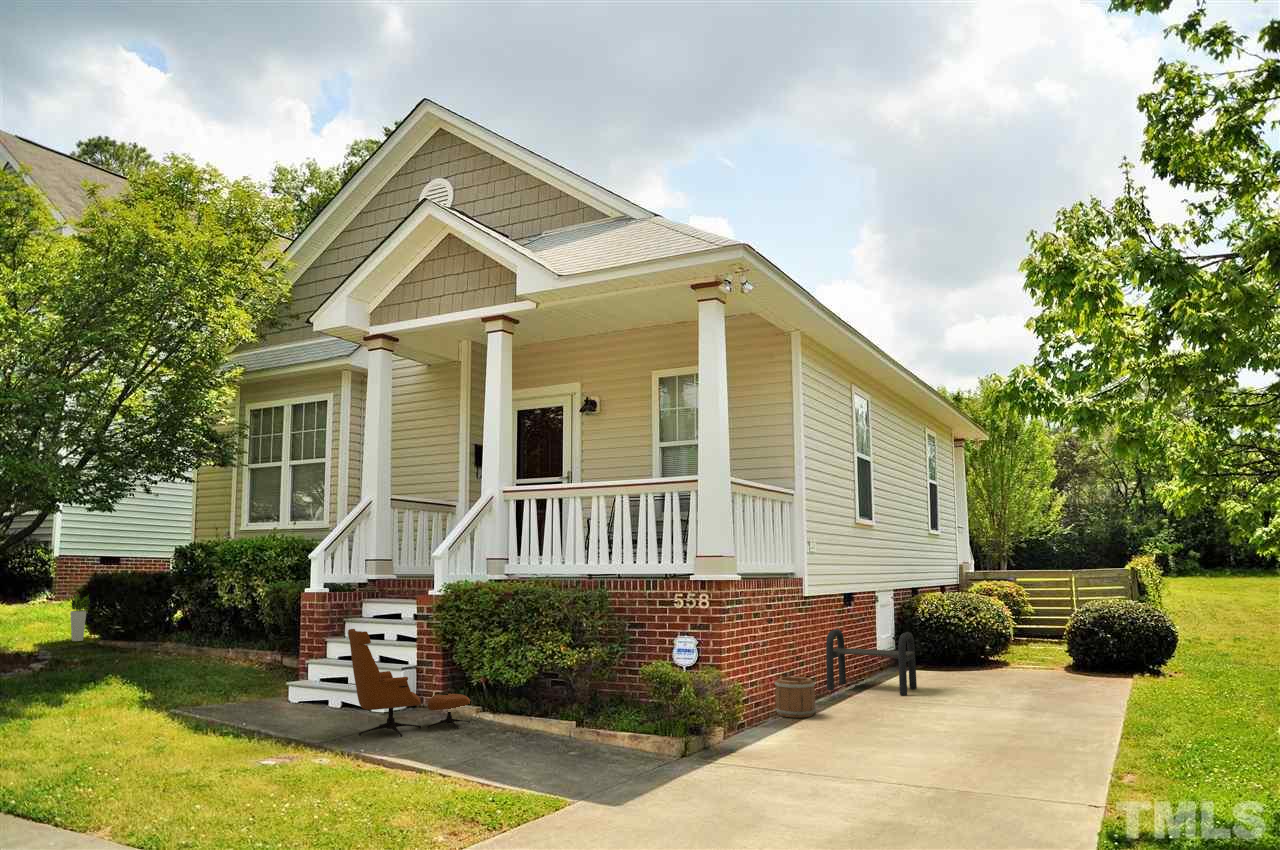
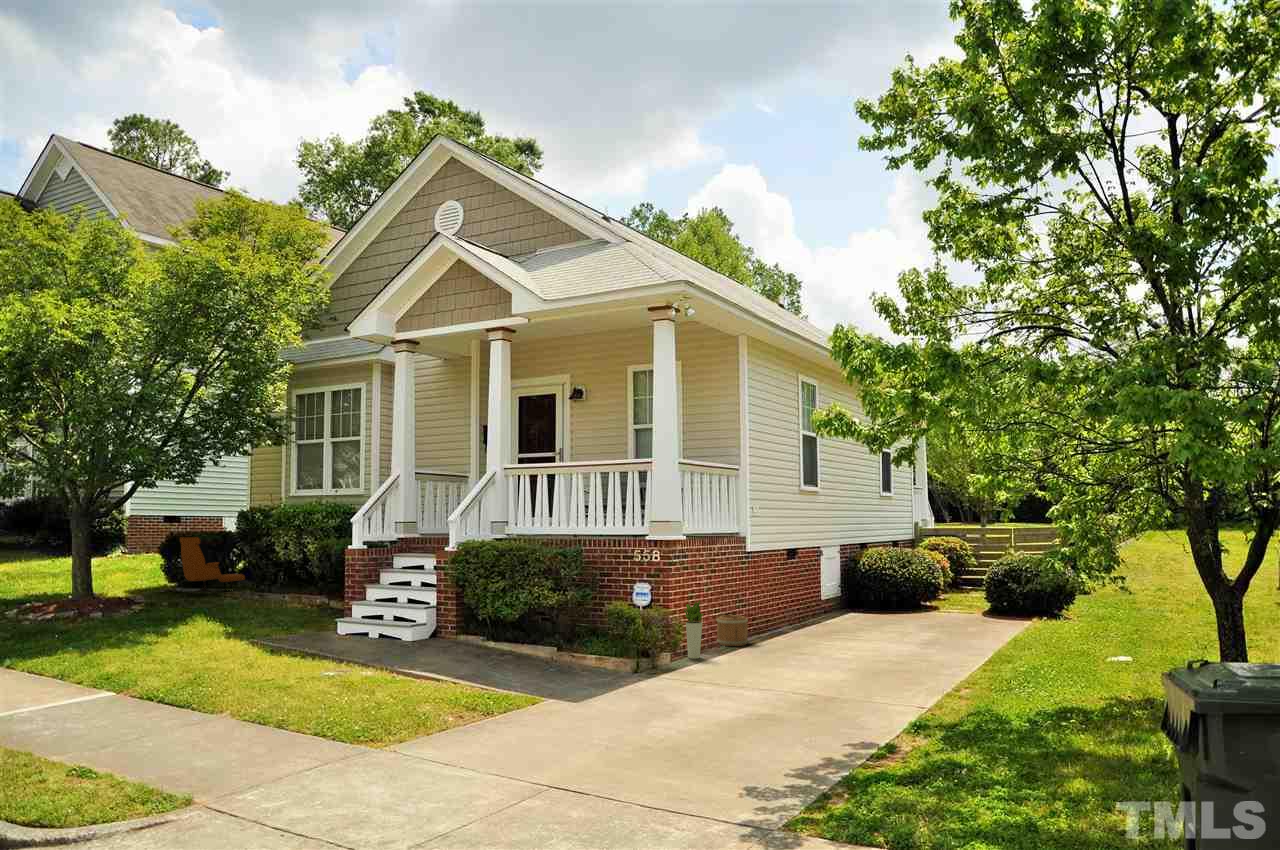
planter: present [70,594,90,641] -> present [684,601,703,659]
lounge chair: present [348,629,470,737] -> present [180,537,245,594]
bench: present [826,629,917,695] -> none [768,578,841,631]

